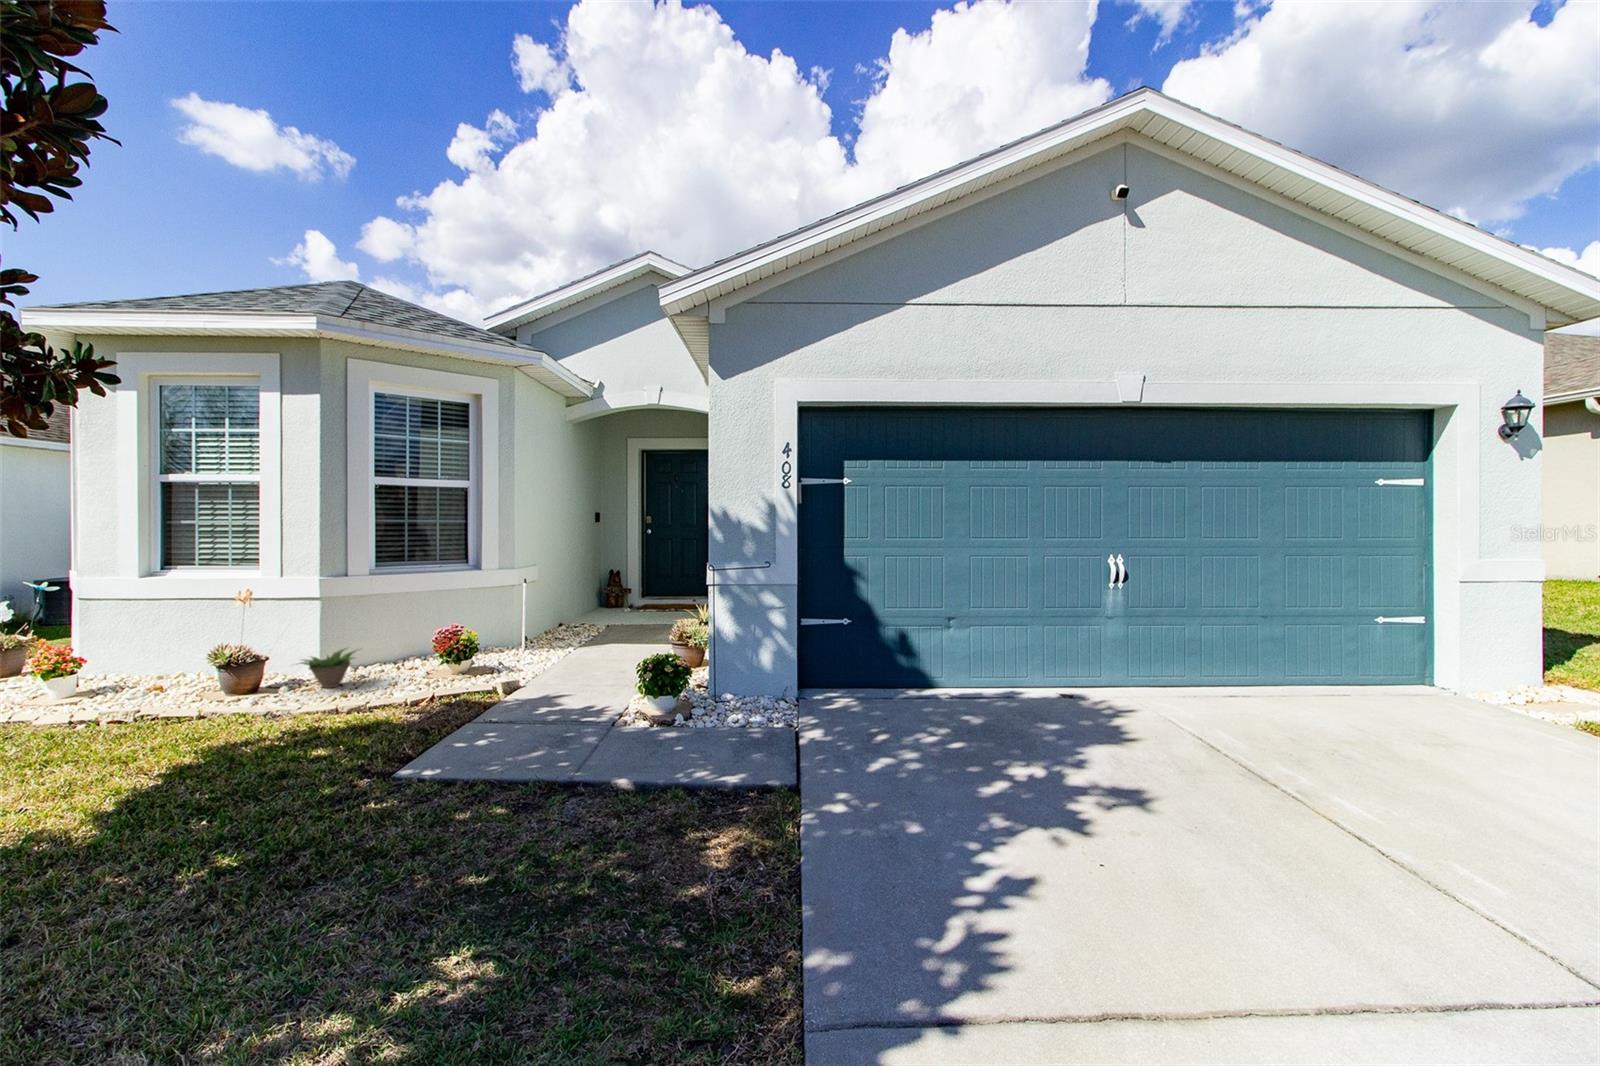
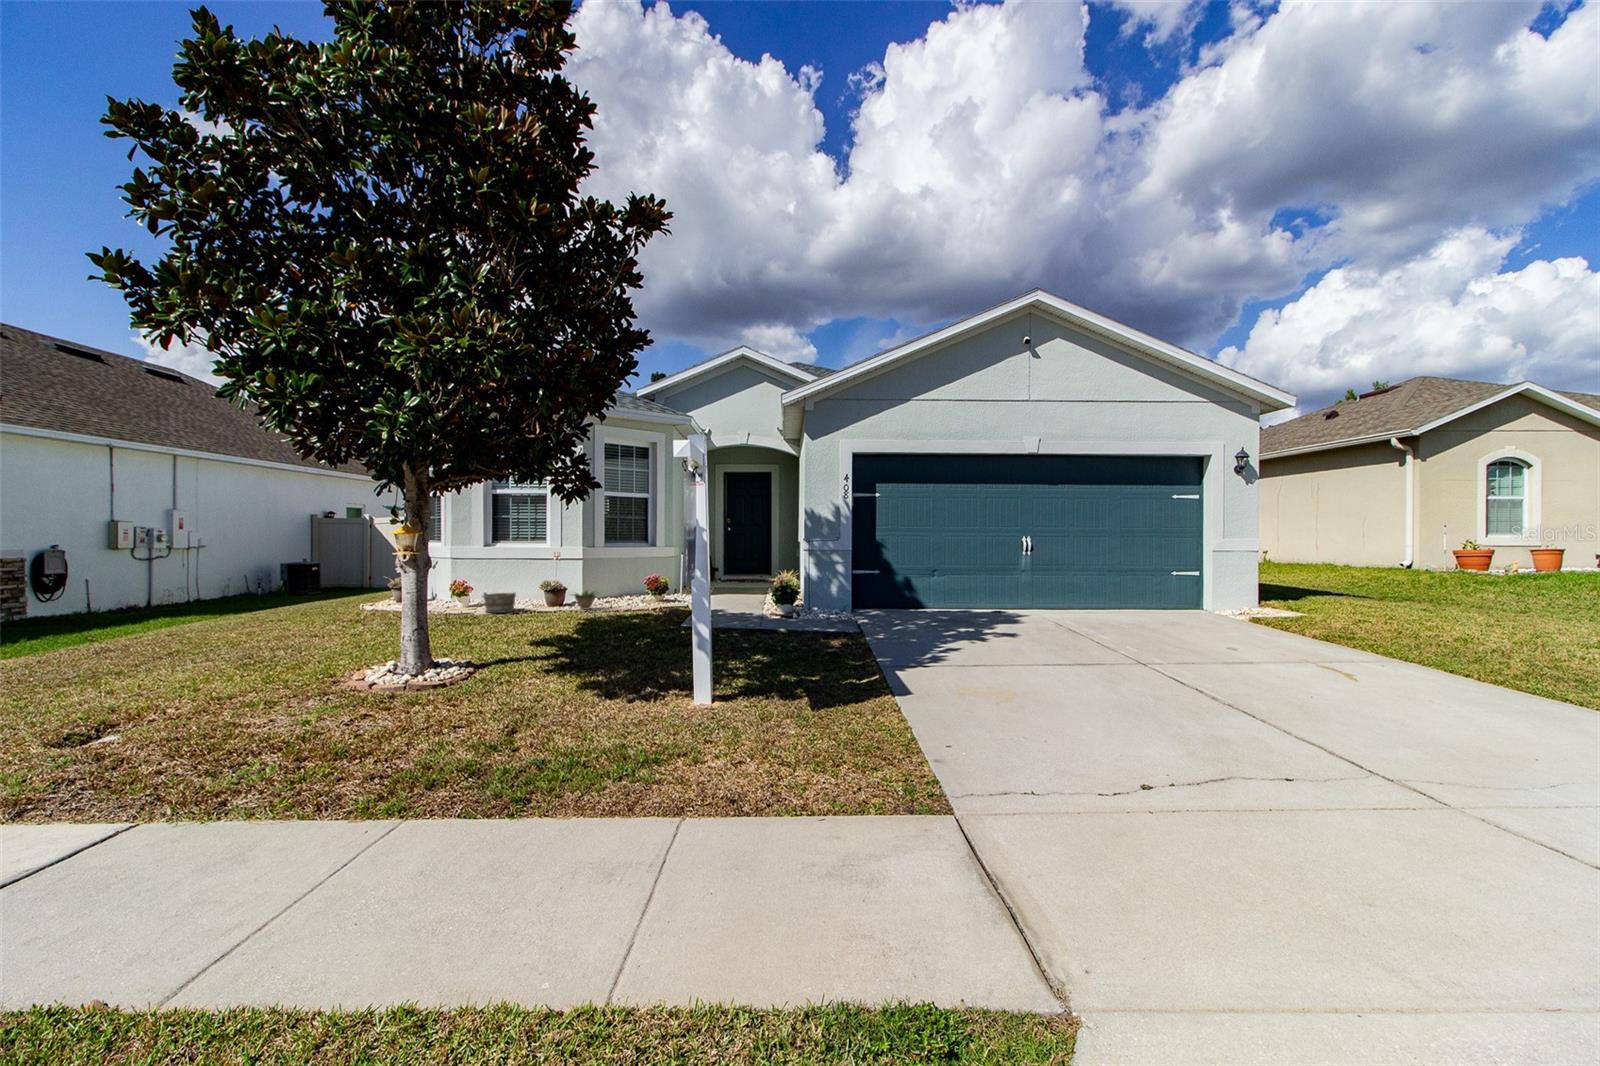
bucket: none [121,658,203,701] -> present [483,593,516,613]

